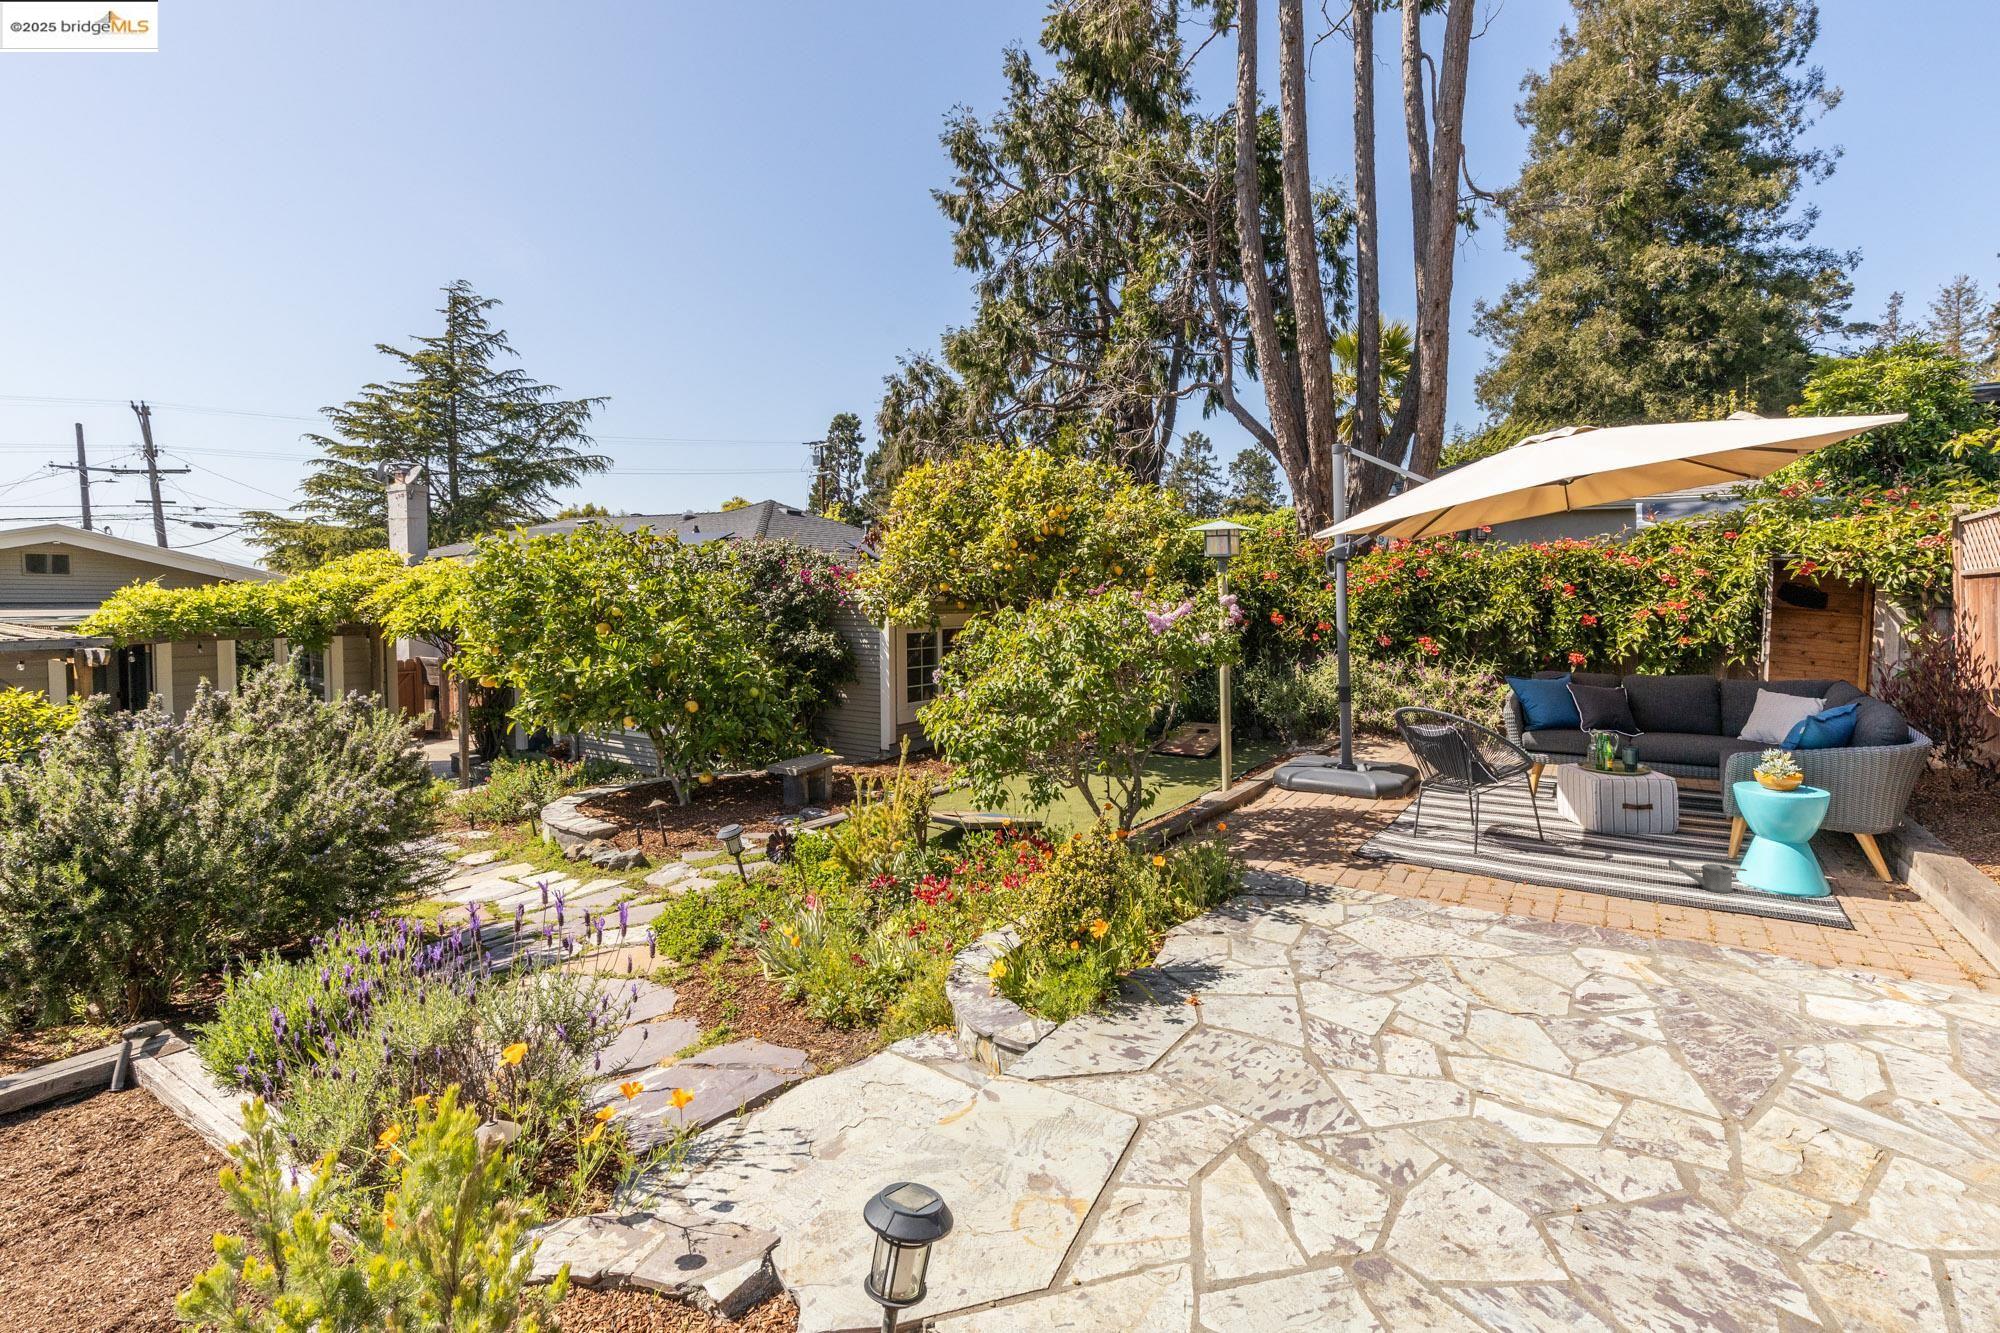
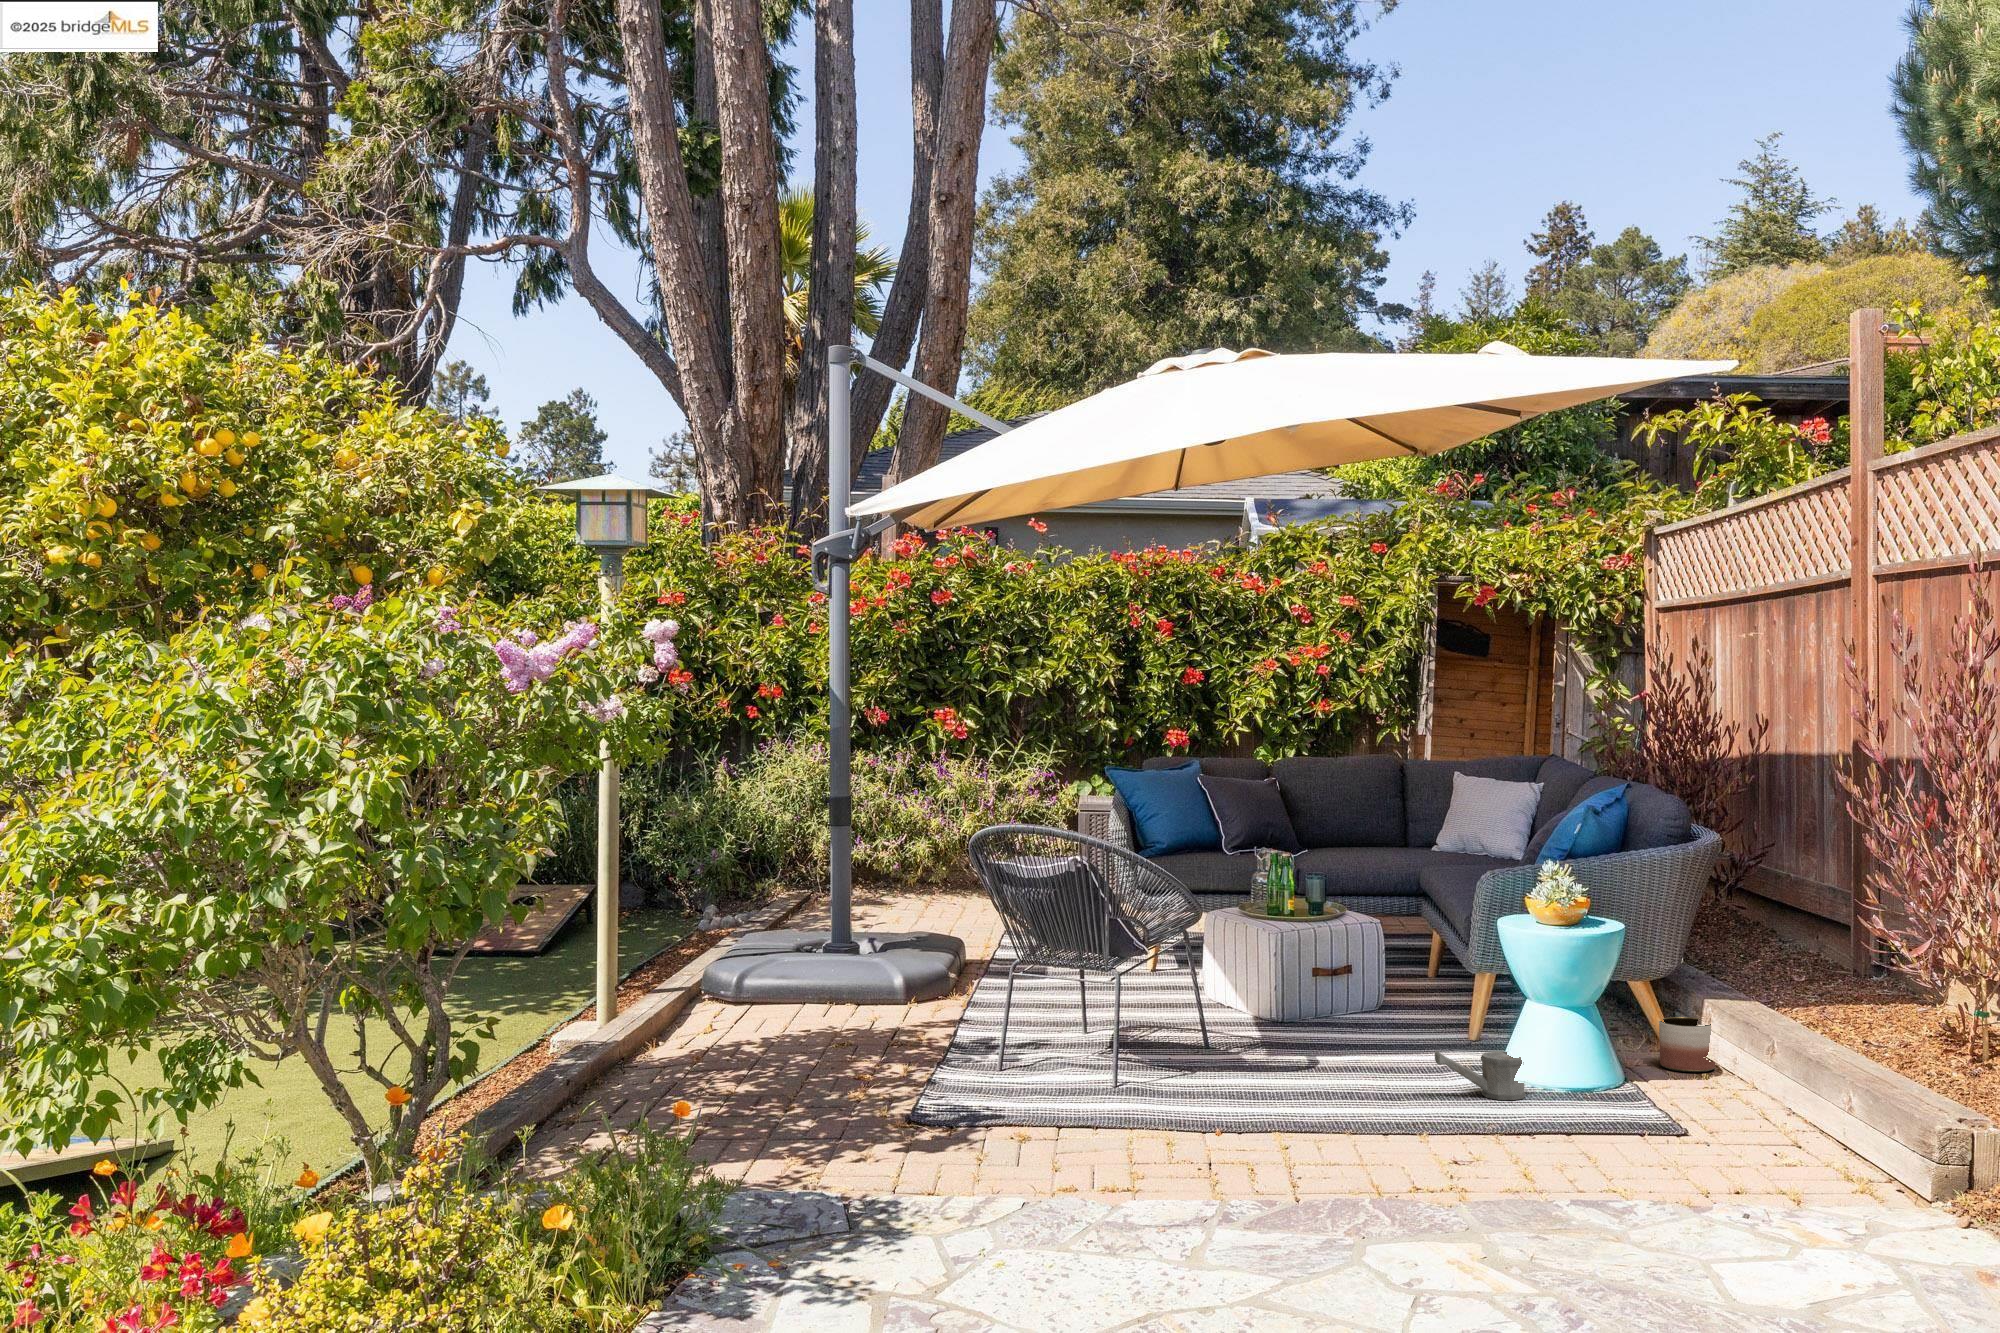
planter: none [1856,858,1901,895] -> present [1659,1017,1716,1072]

